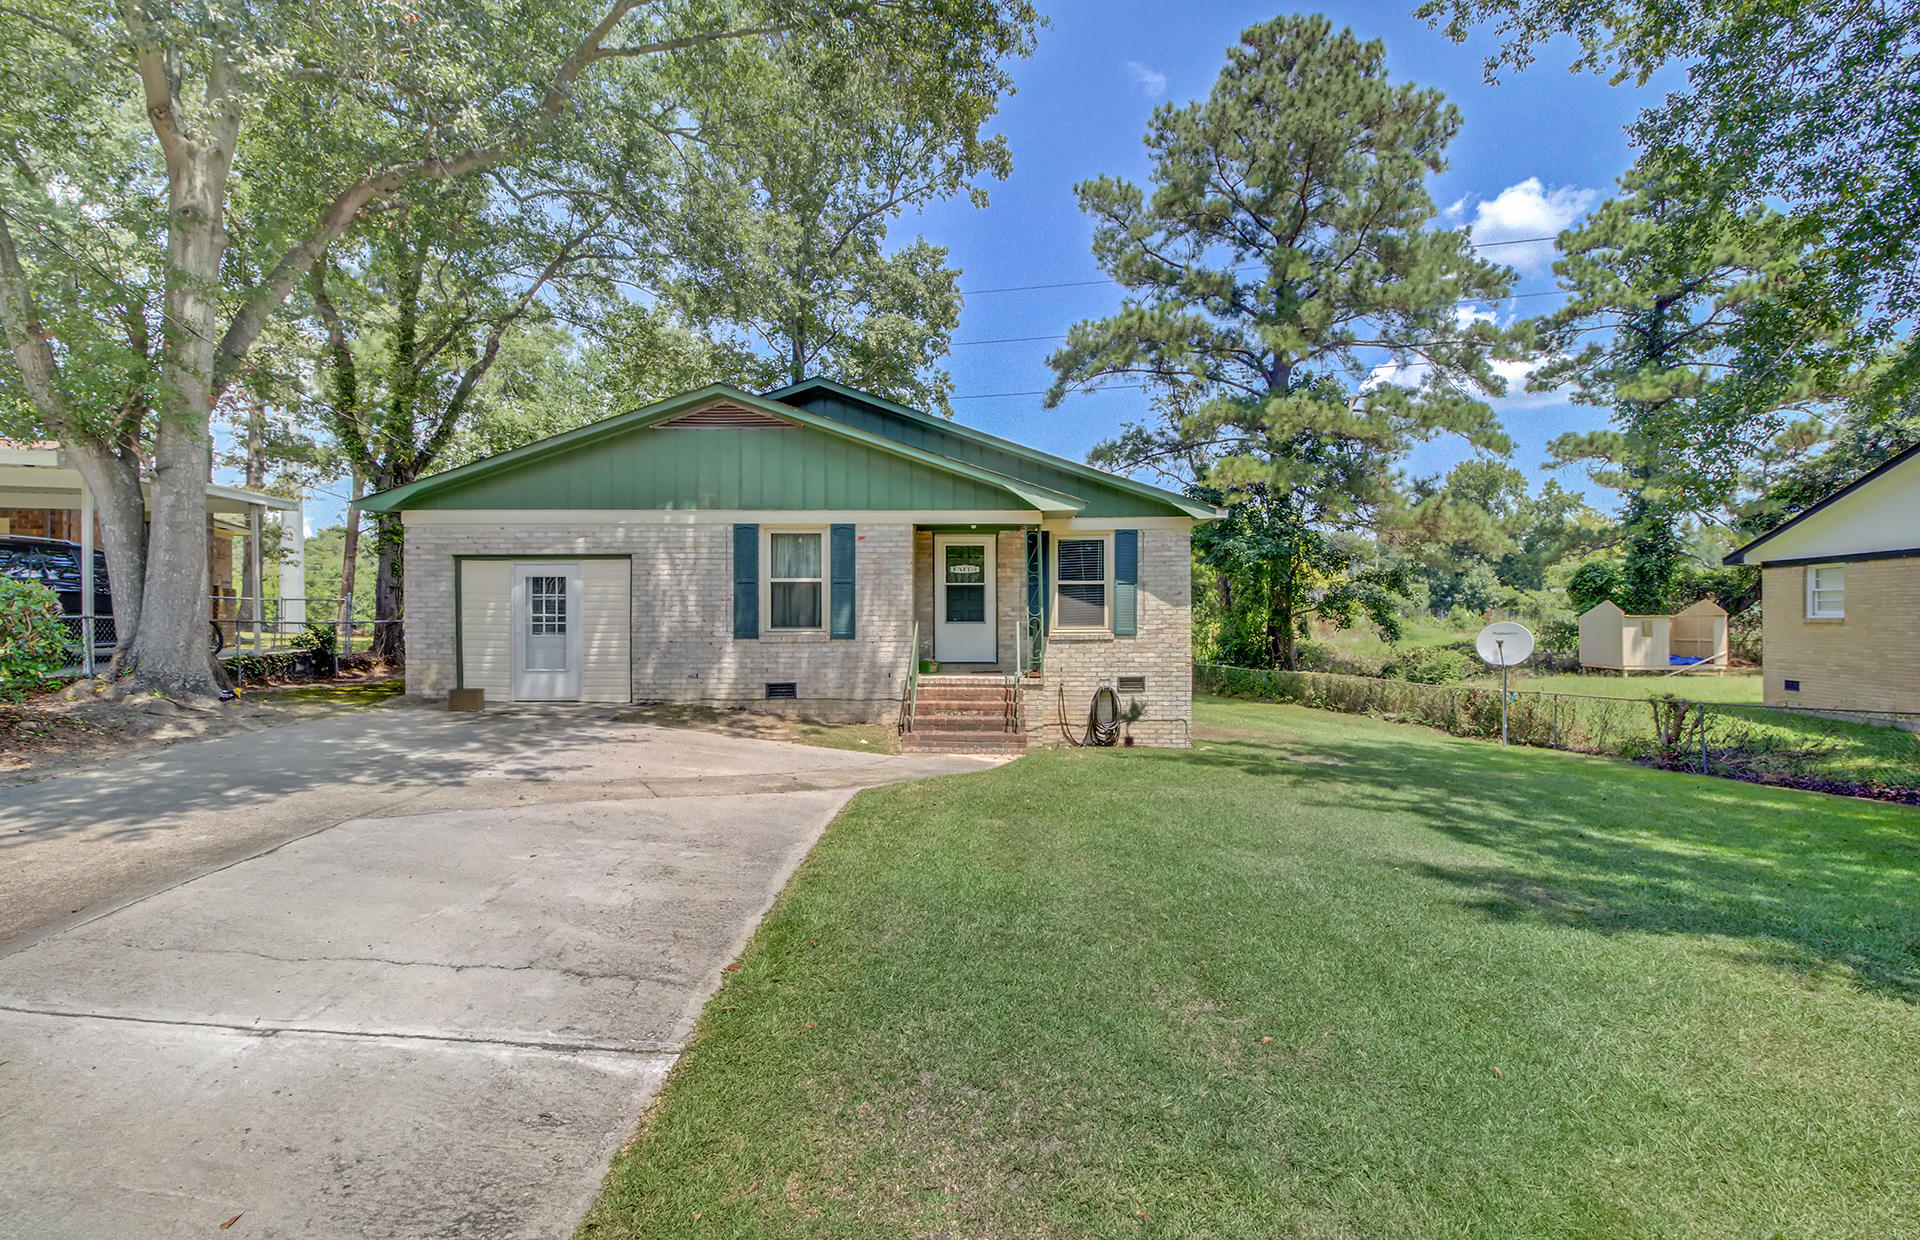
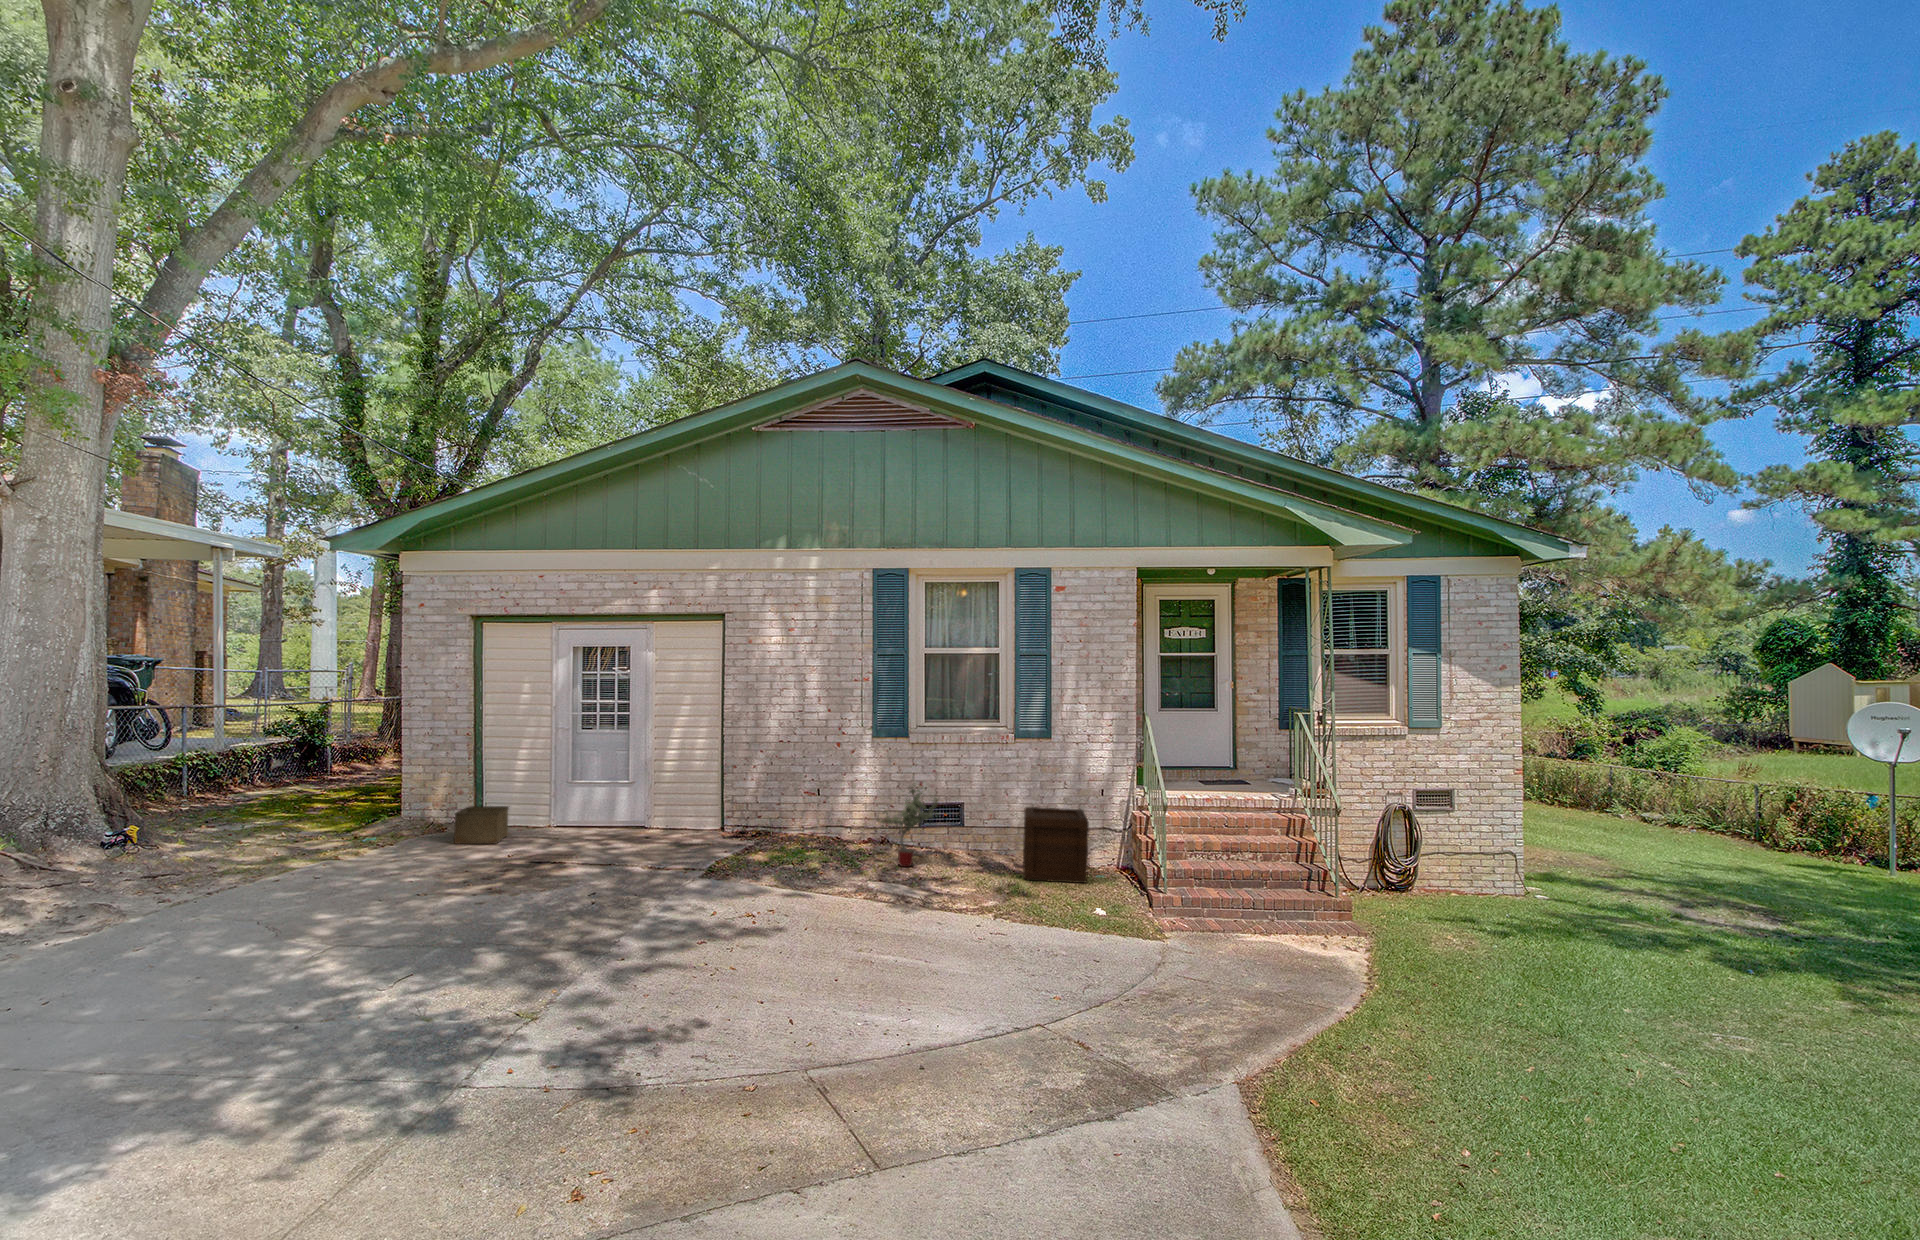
wooden crate: none [830,686,878,731] -> present [1023,807,1089,883]
potted tree: present [1113,697,1147,747] -> present [876,786,939,867]

